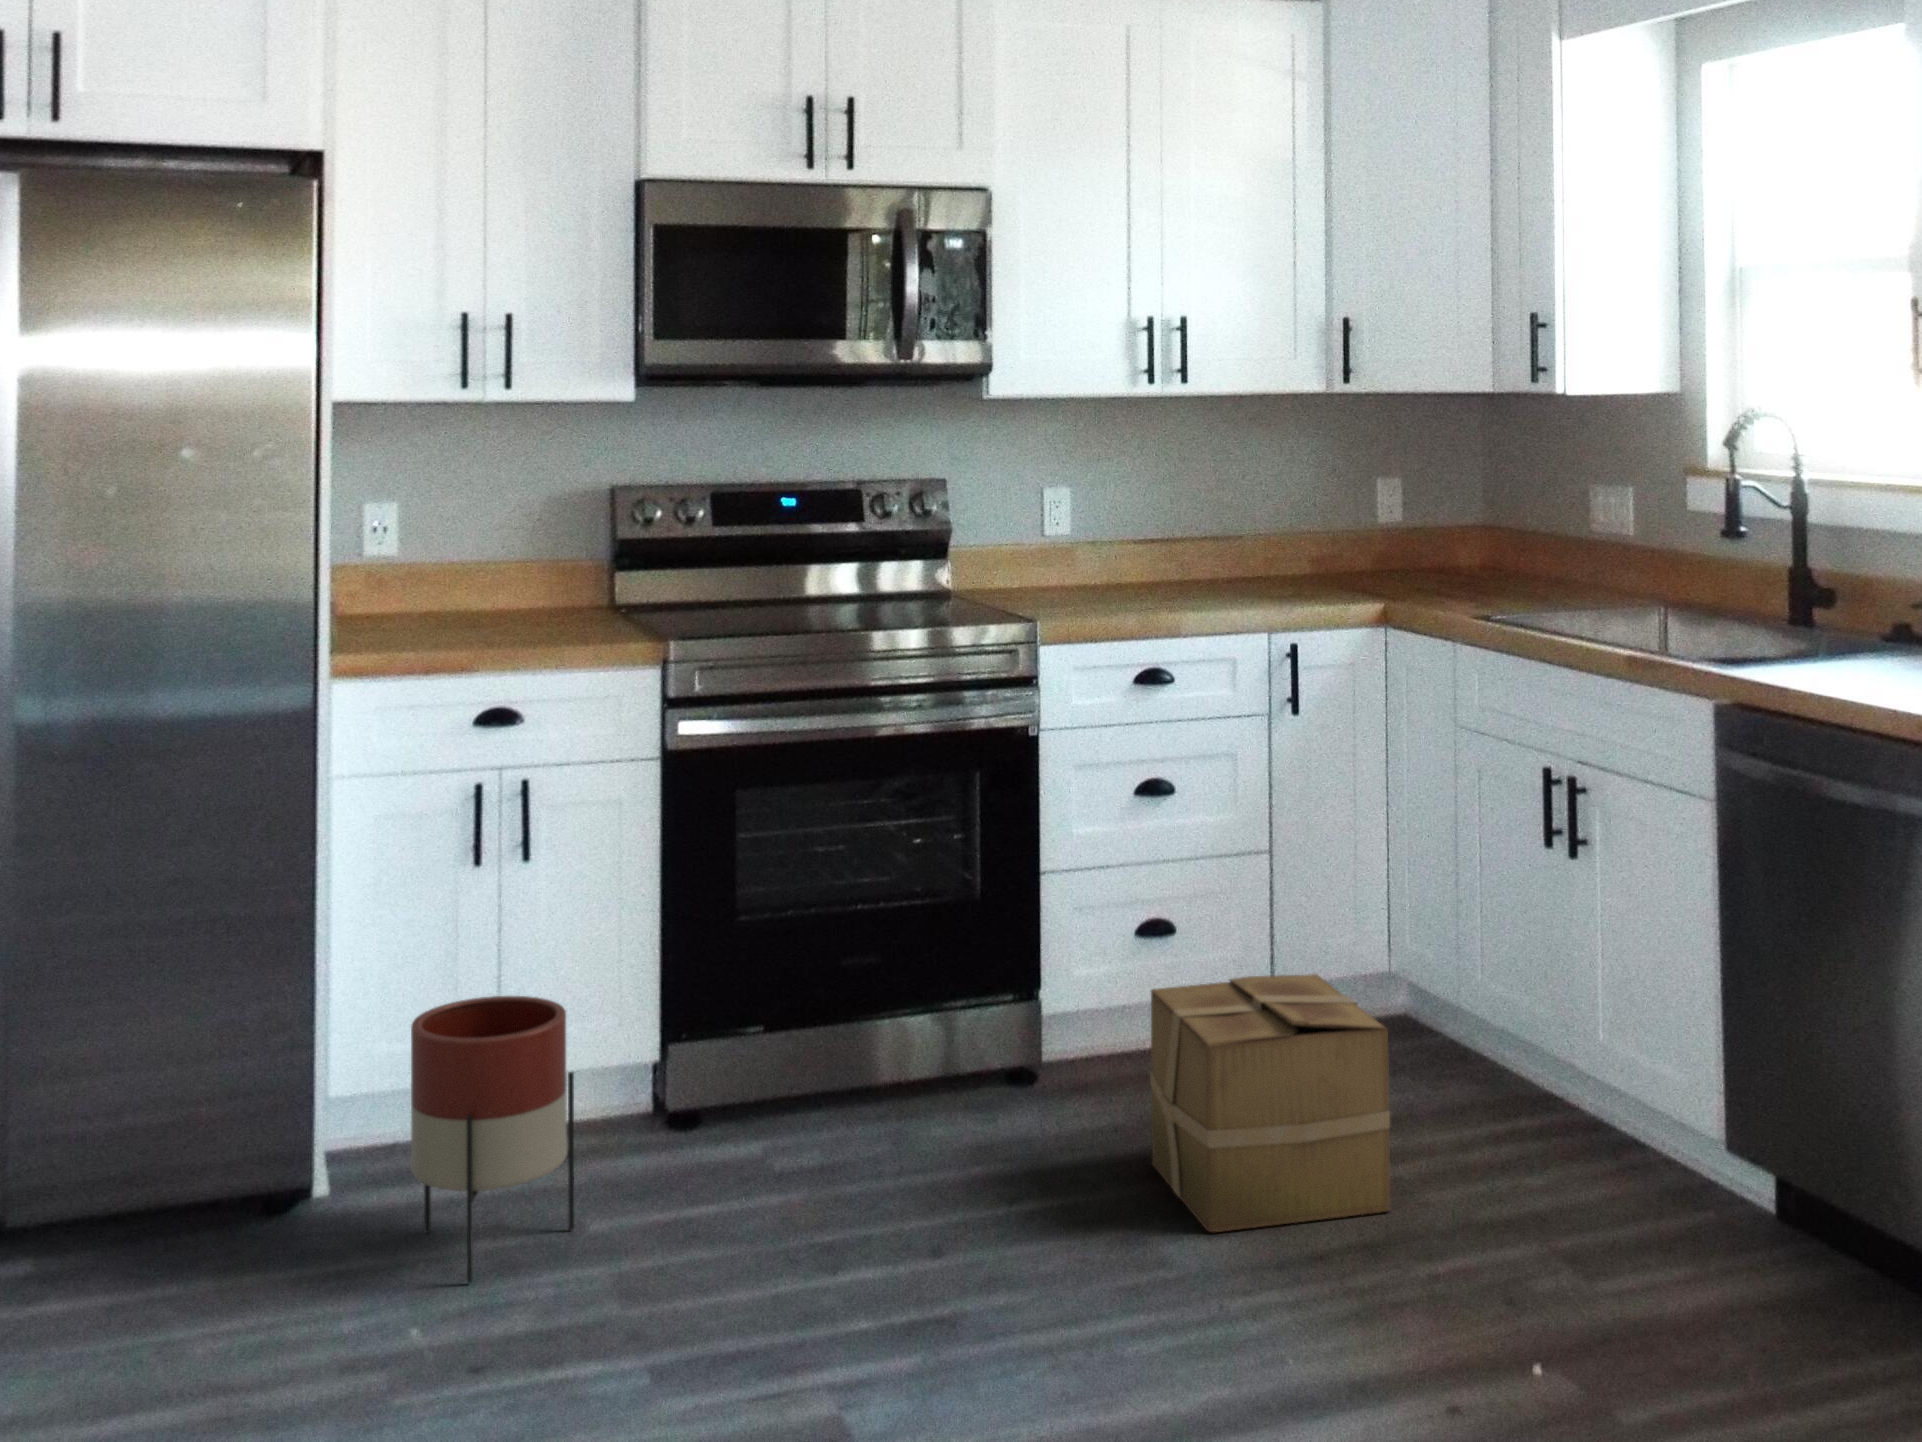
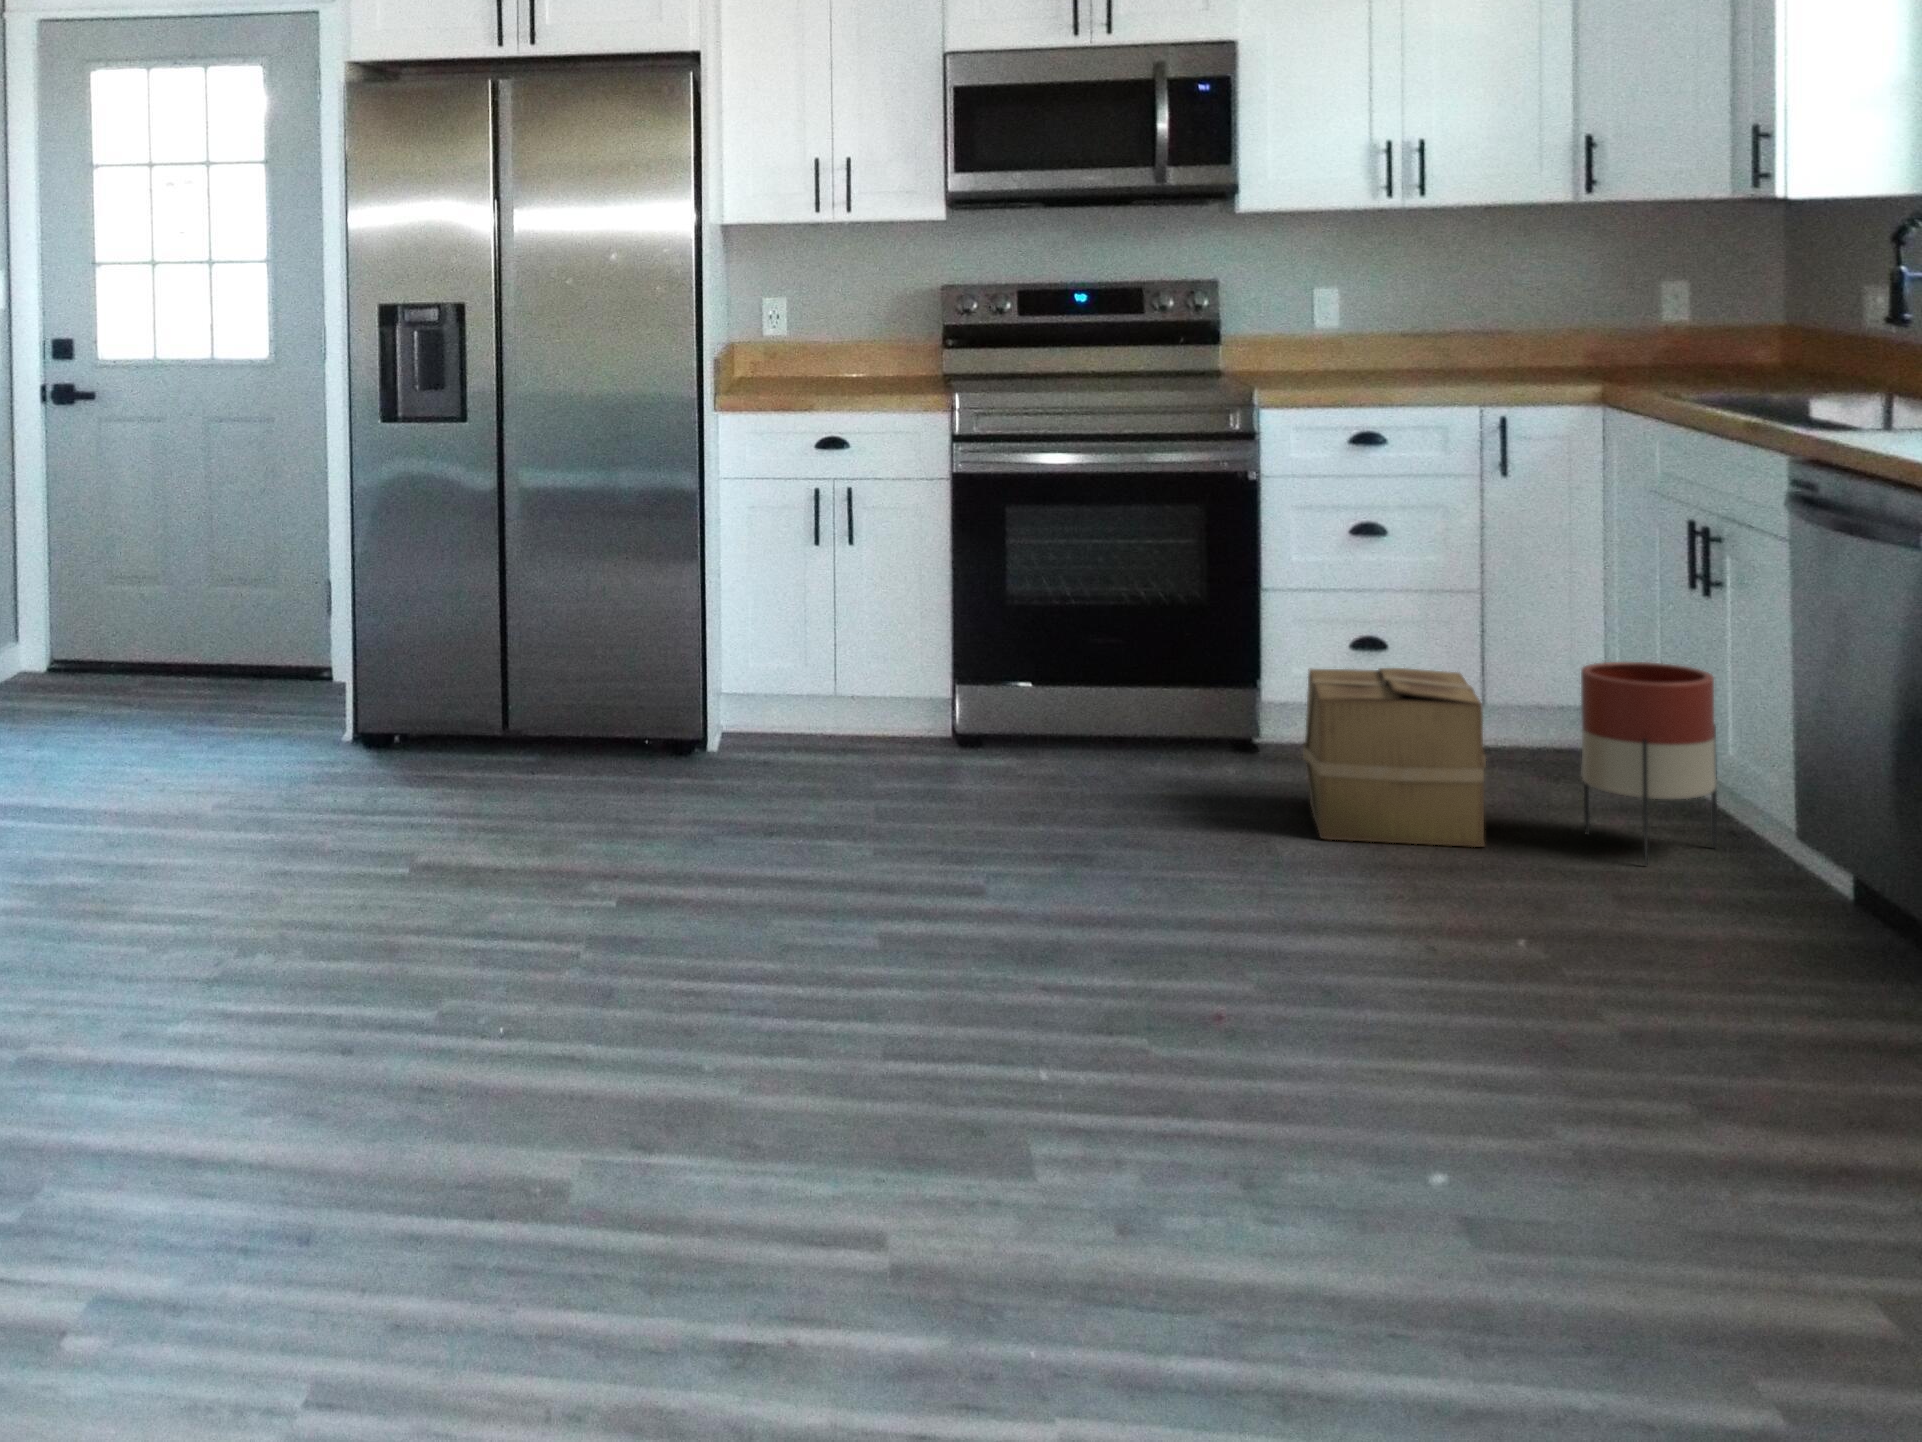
planter: present [410,996,574,1283] -> present [1581,662,1717,865]

